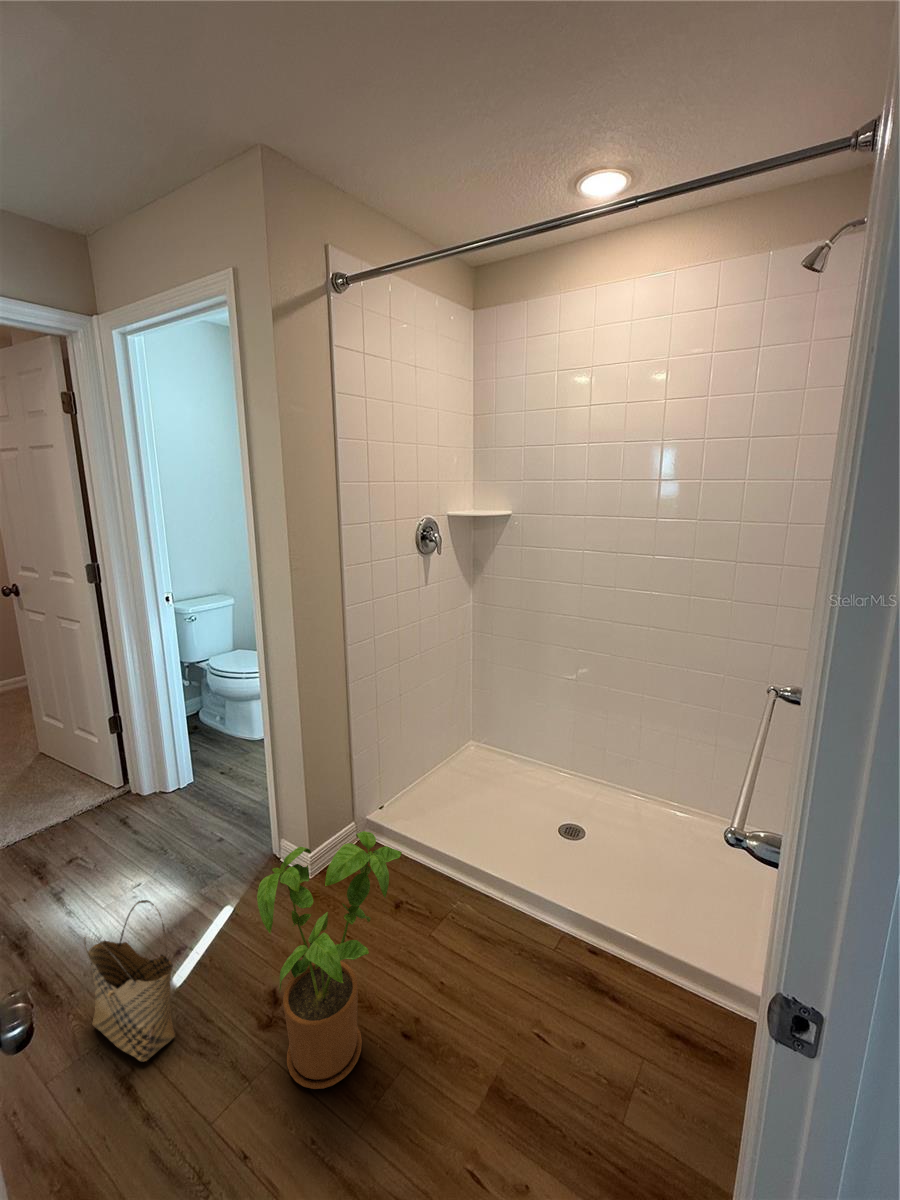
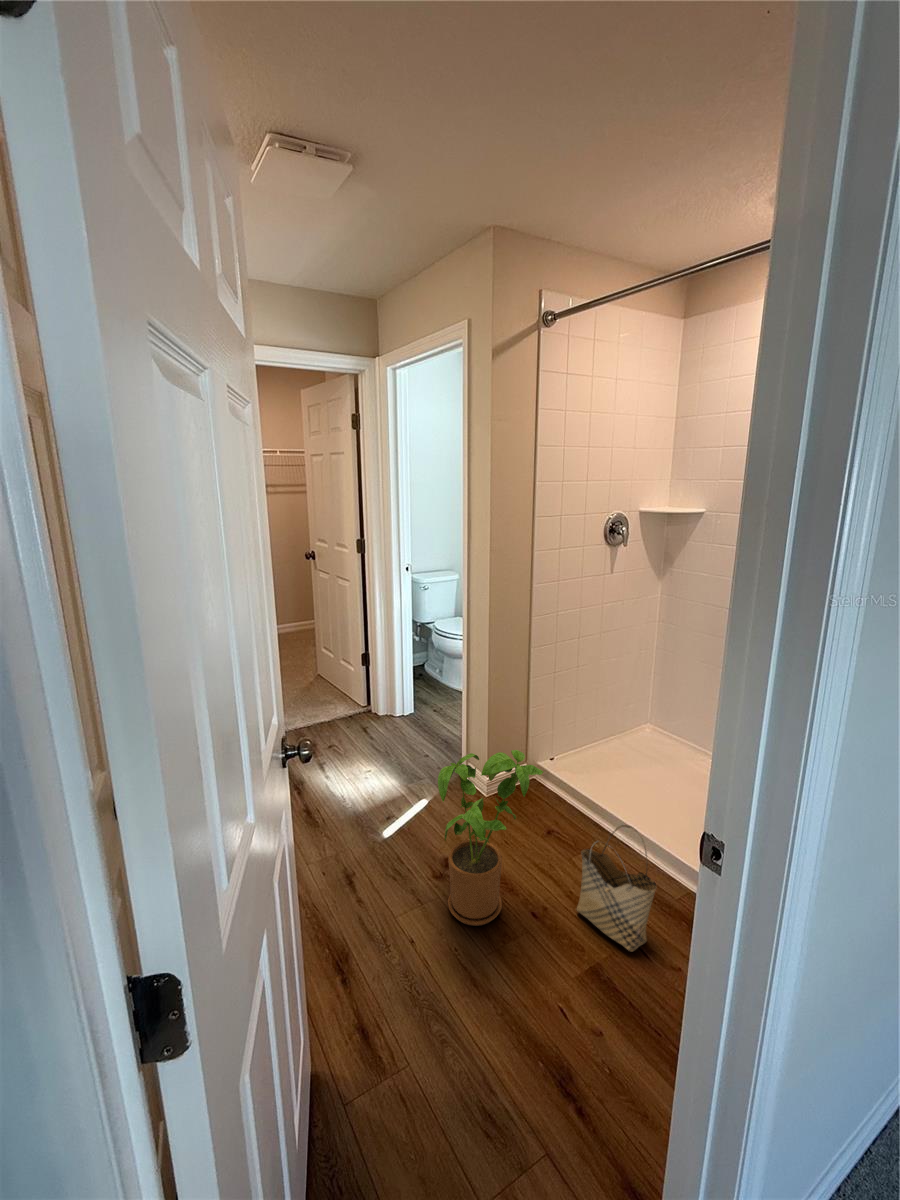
woven basket: present [84,900,175,1062] -> present [577,825,657,952]

